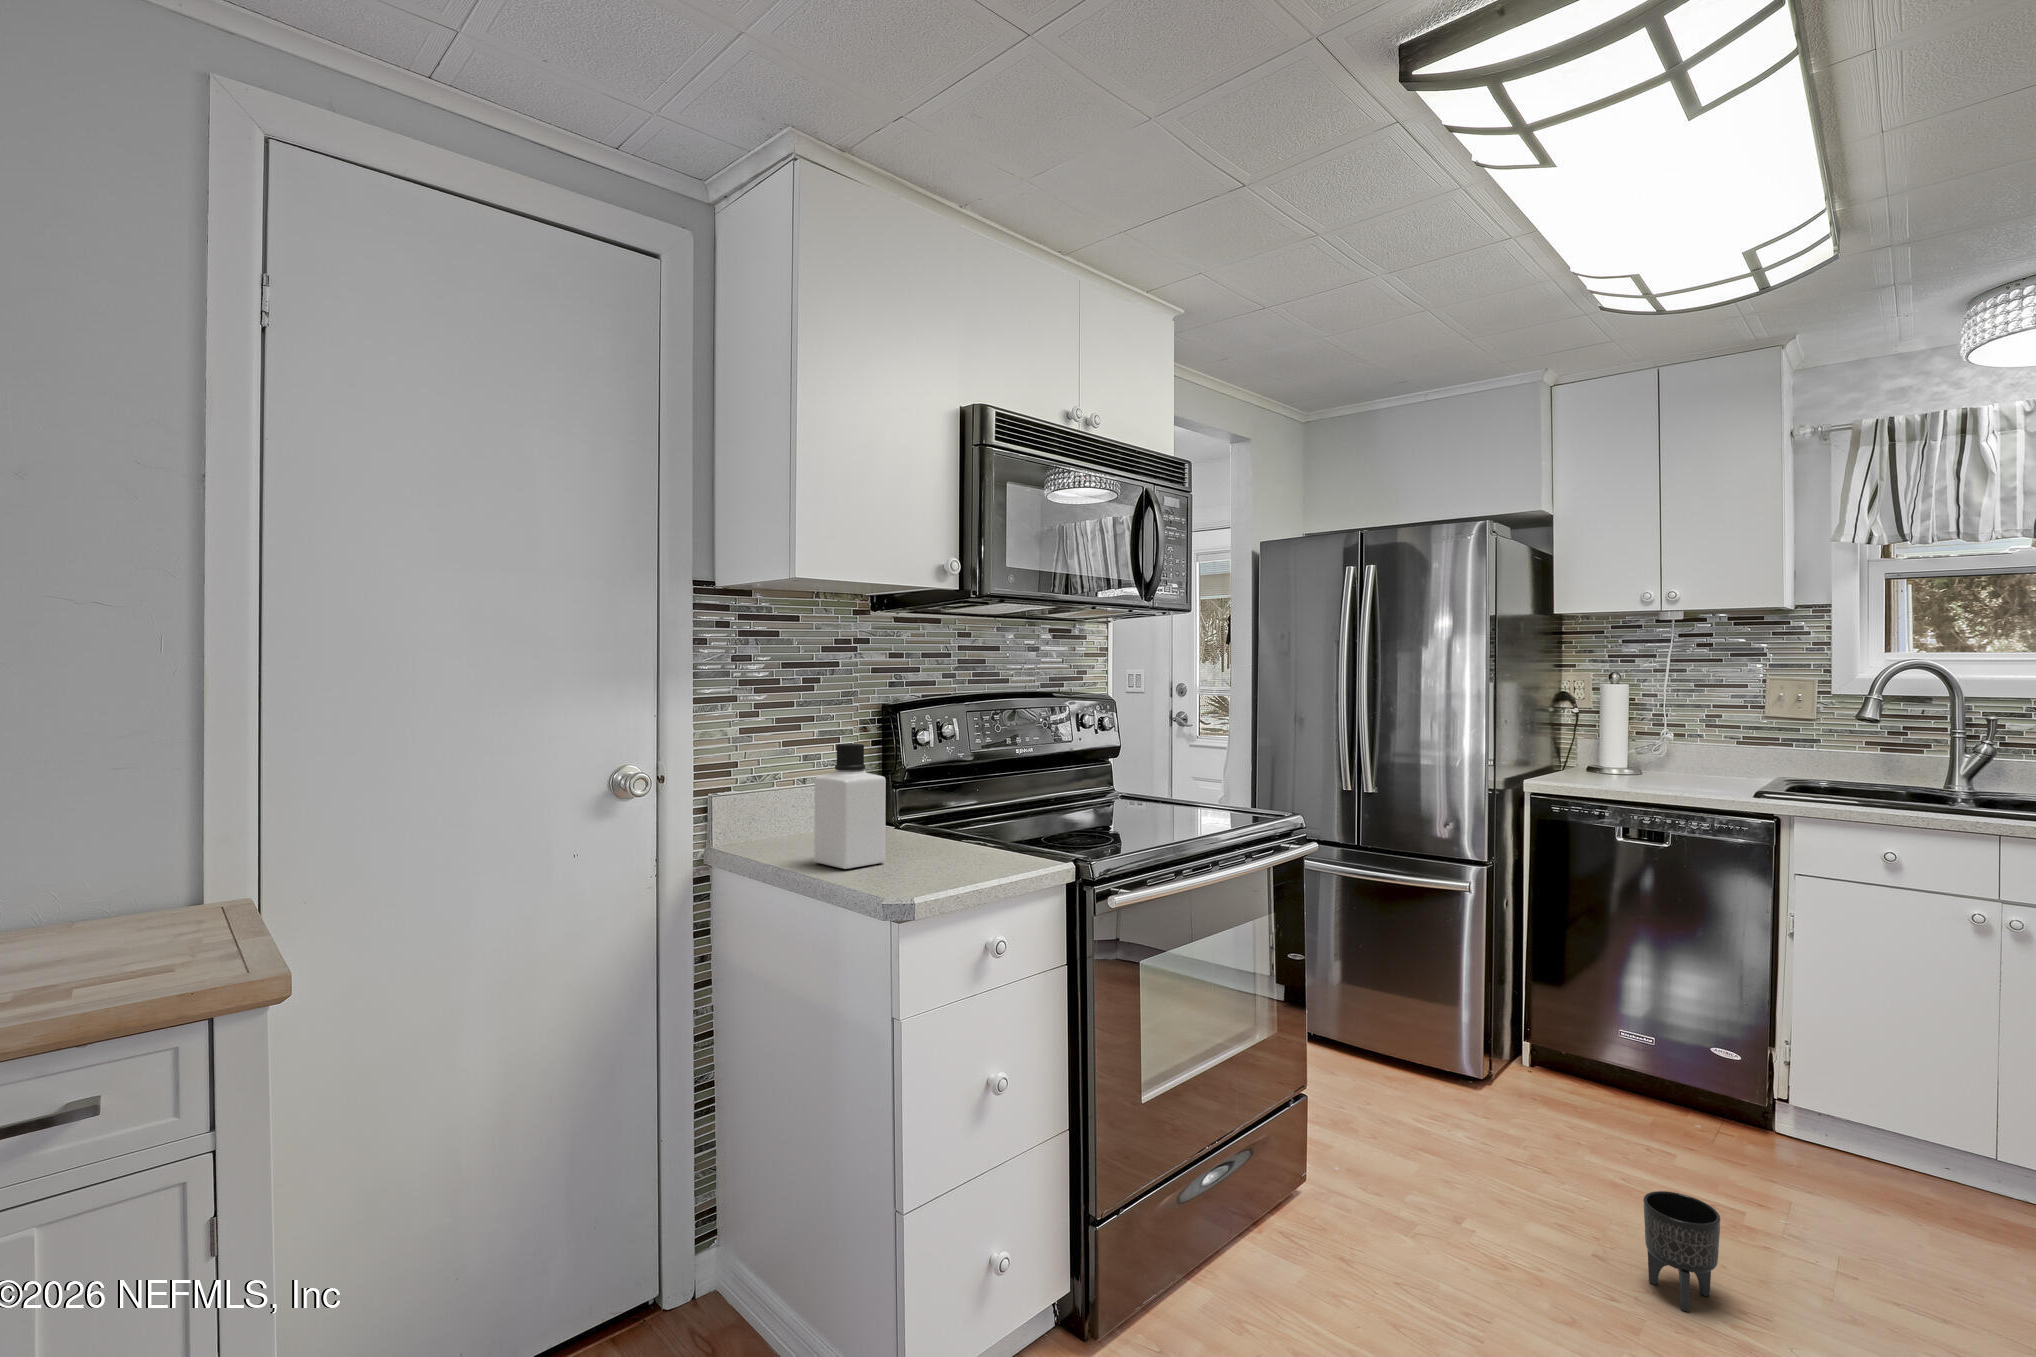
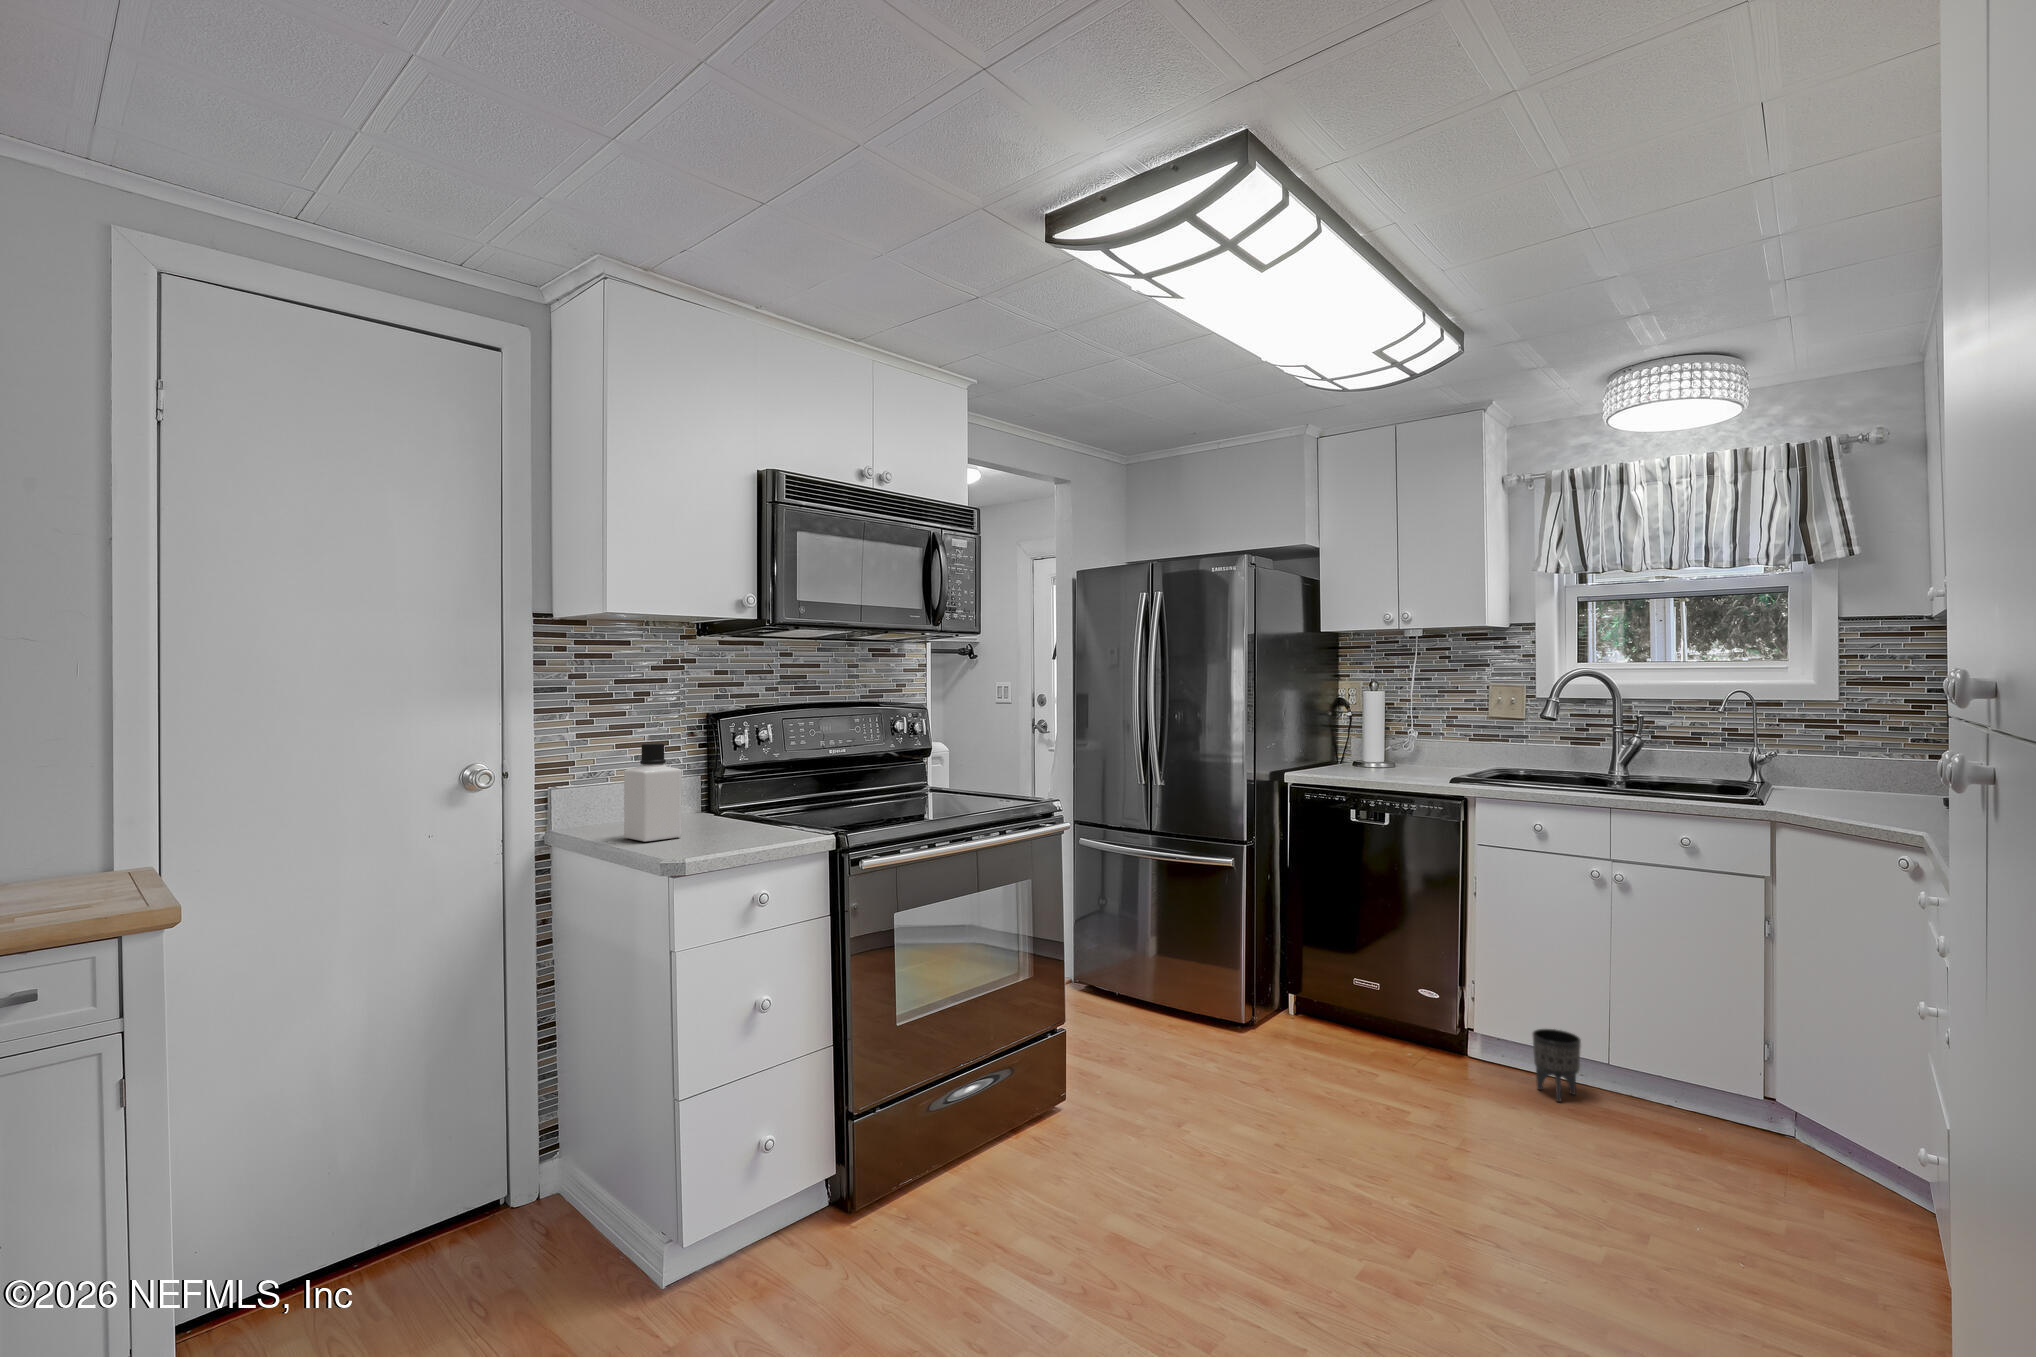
planter: present [1643,1191,1720,1312] -> present [1532,1029,1581,1102]

